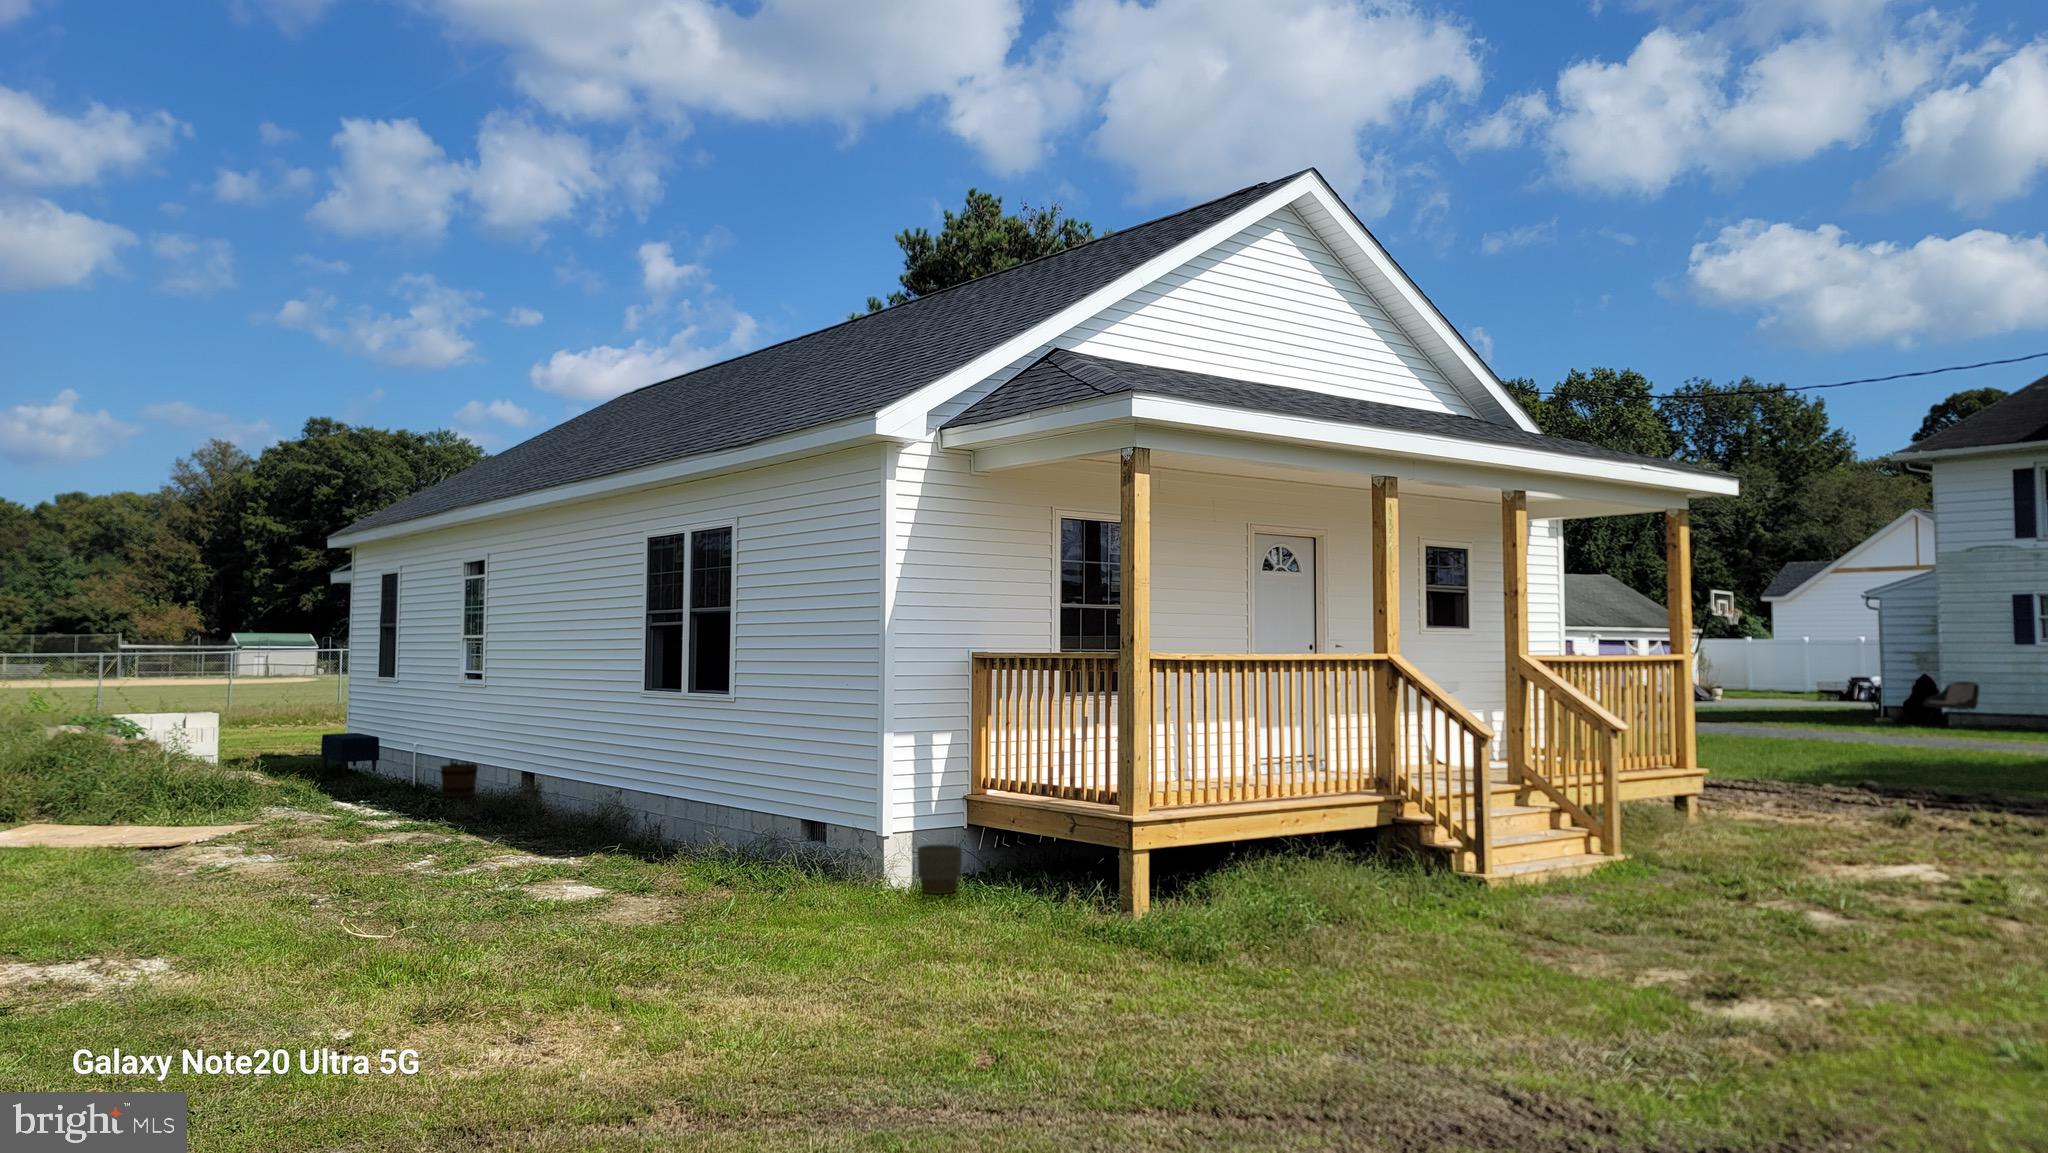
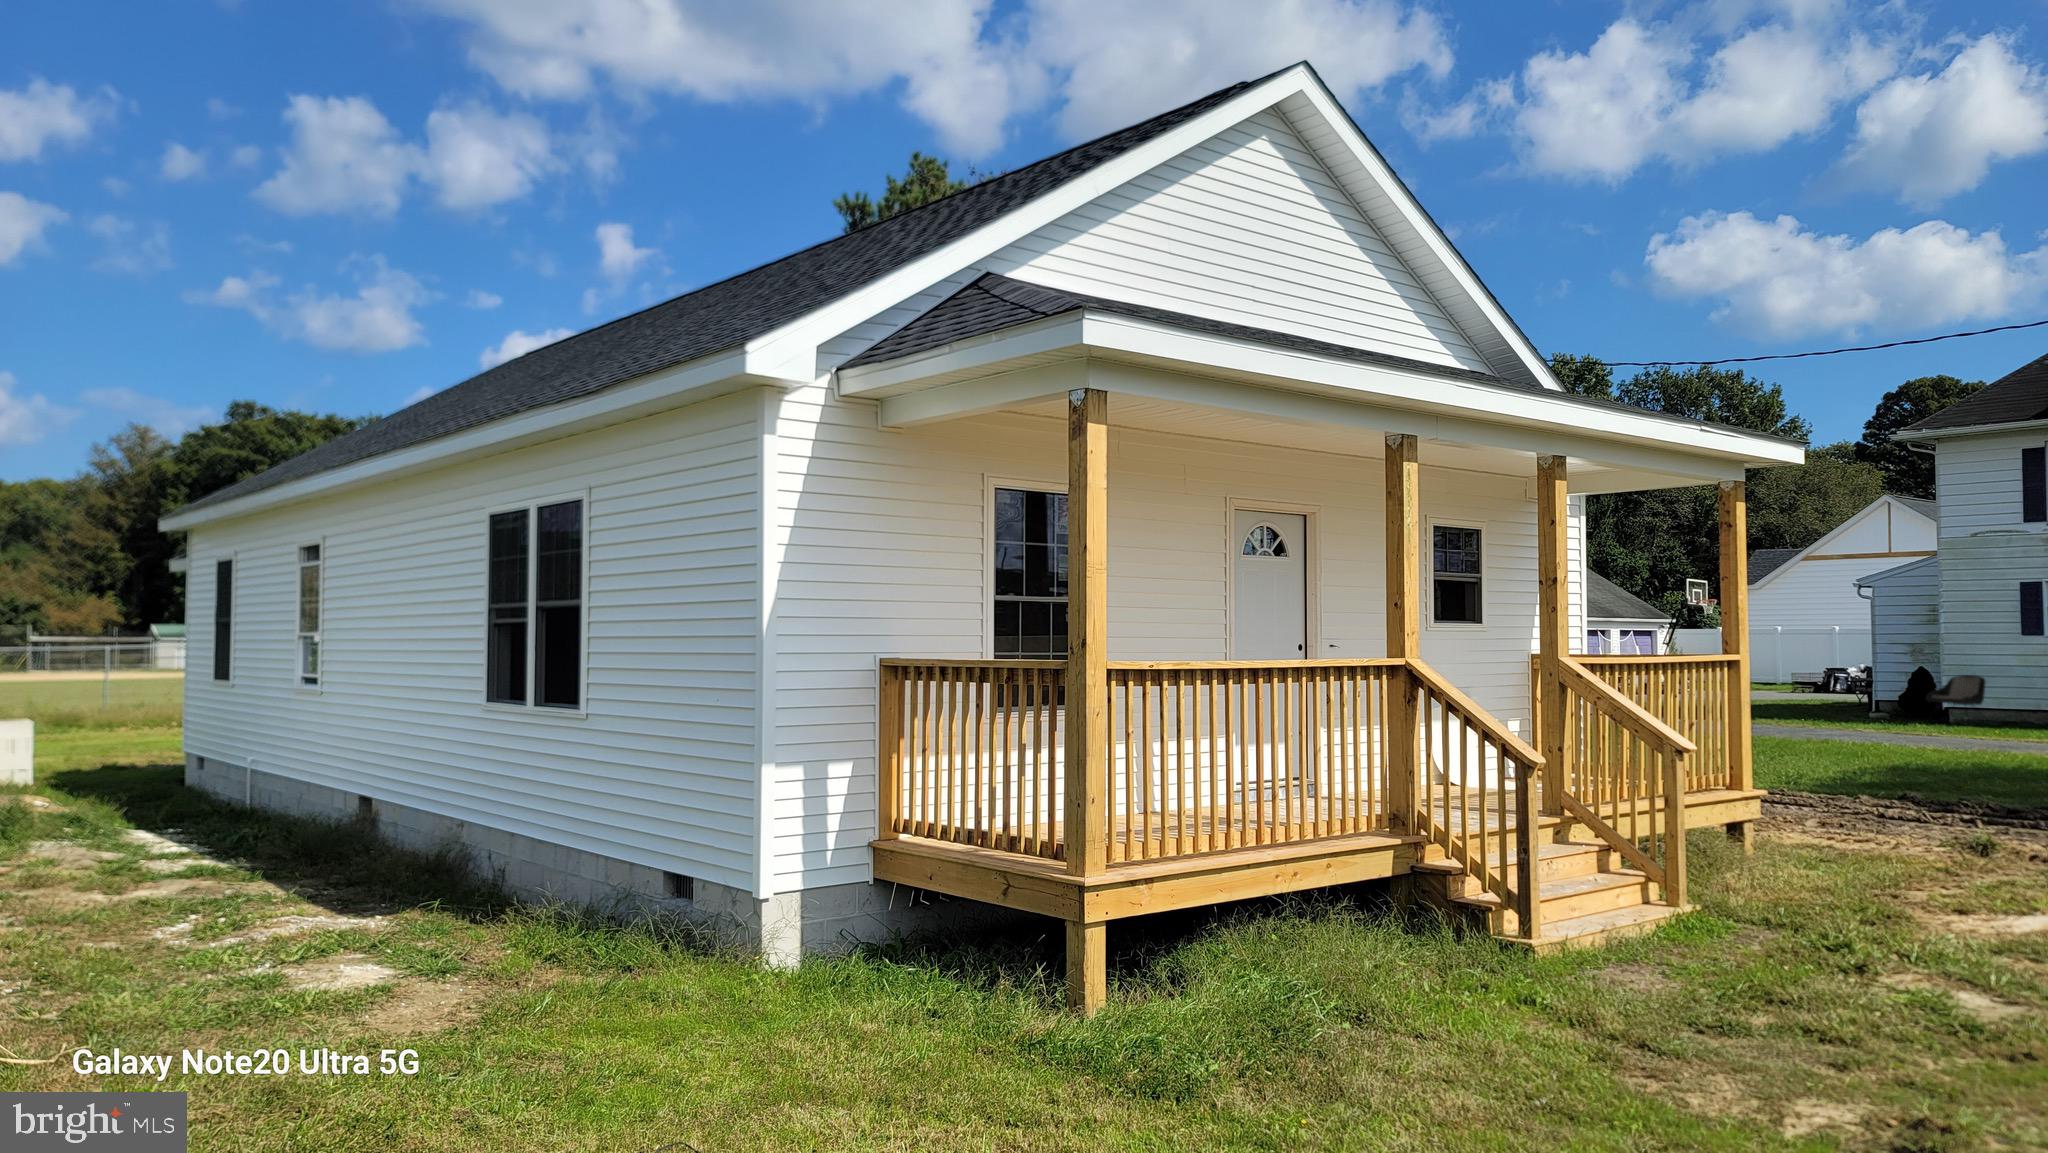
bench: present [321,733,380,773] -> none [151,745,216,793]
bucket: present [441,759,478,797] -> none [266,779,313,825]
planter: present [917,844,962,894] -> none [804,907,862,974]

